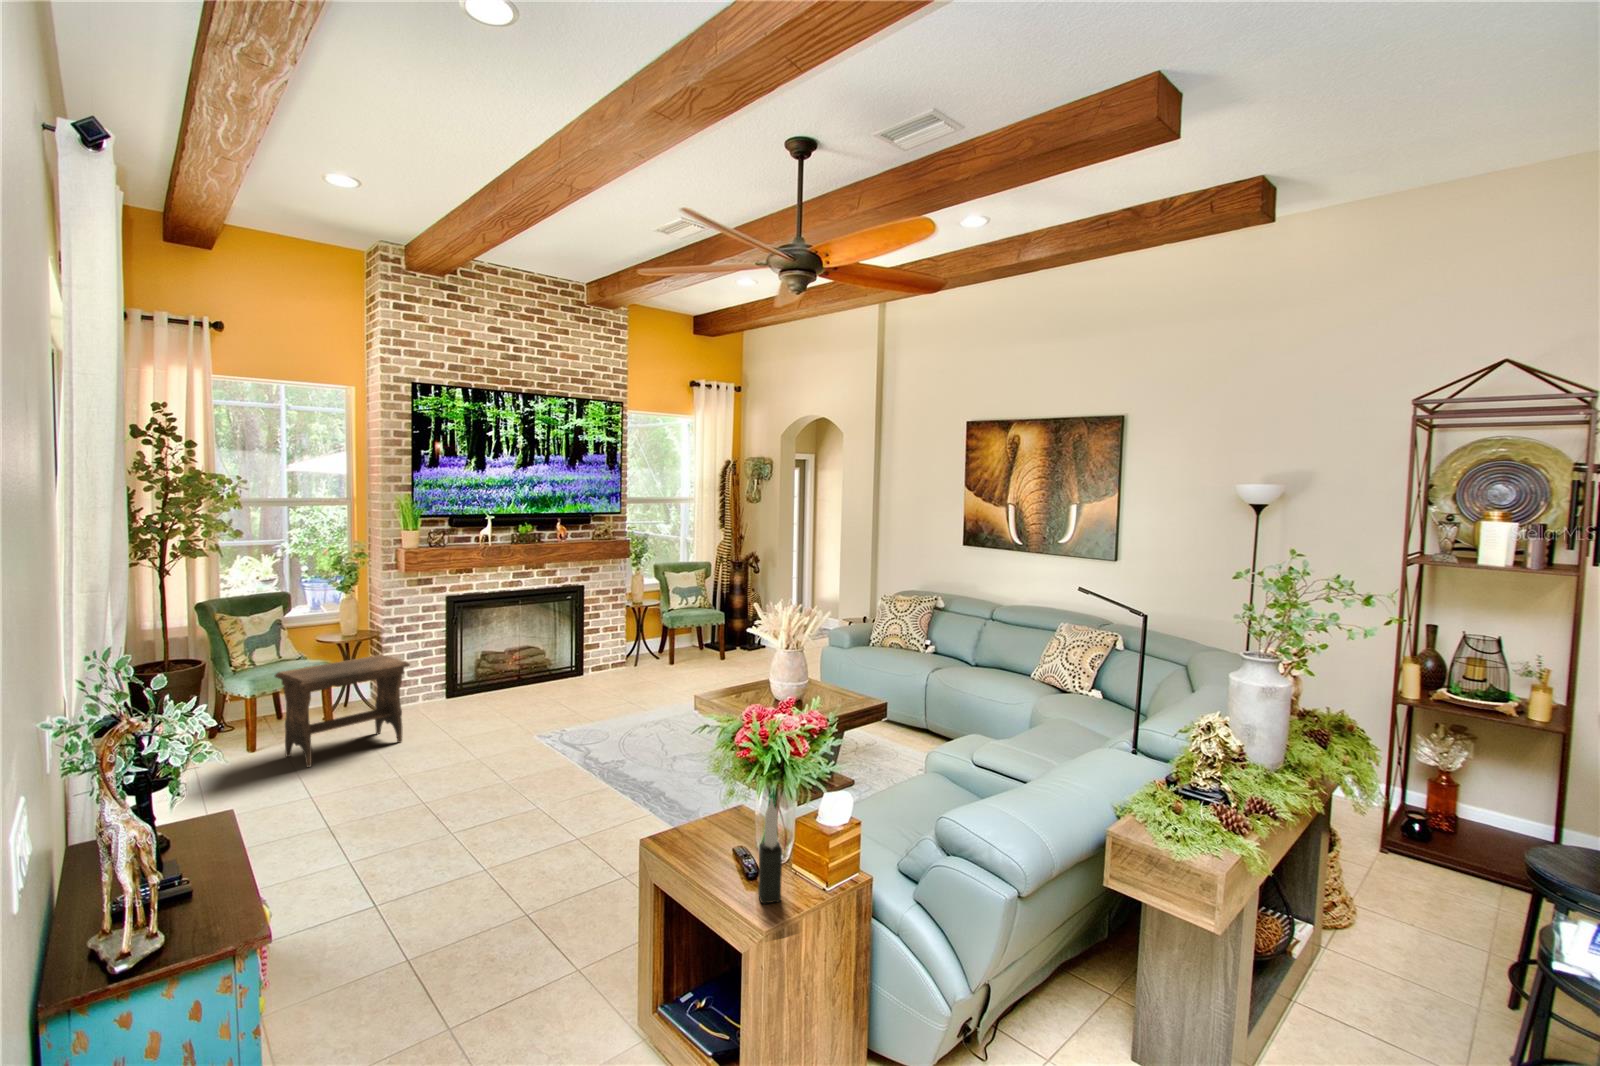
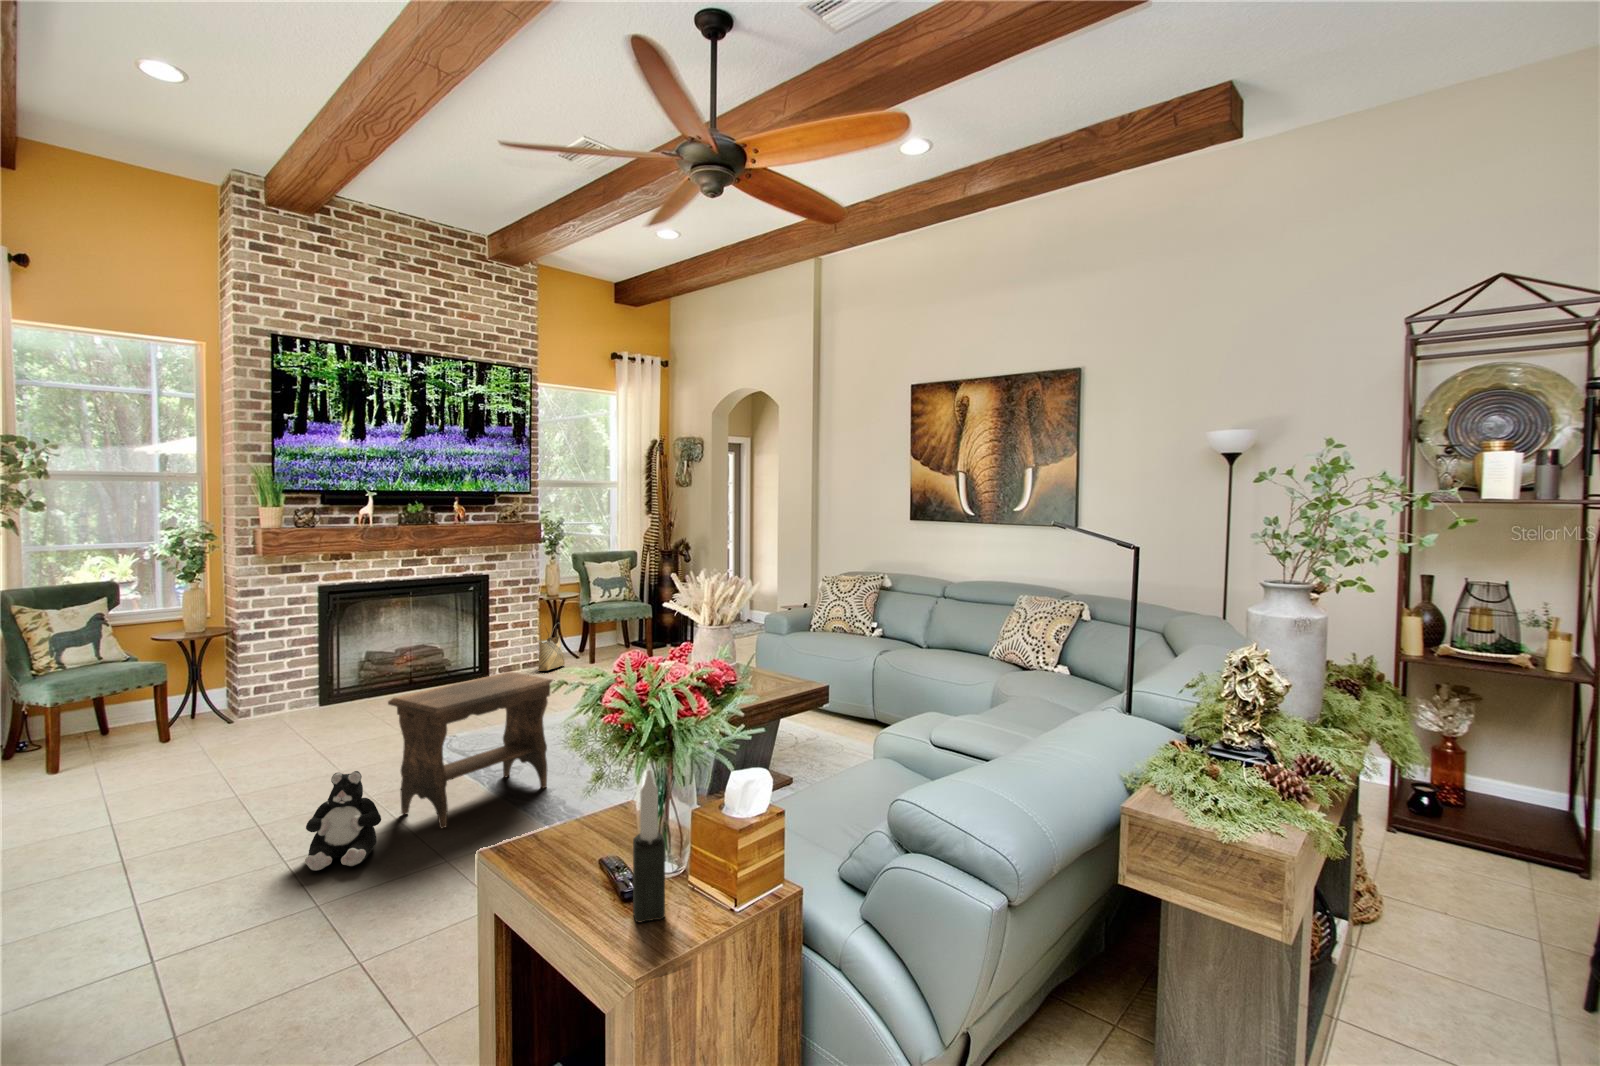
woven basket: none [626,627,648,671] -> present [538,623,565,671]
footstool: present [275,655,410,767] -> present [388,672,555,828]
plush toy: none [467,766,523,845] -> present [305,771,381,871]

